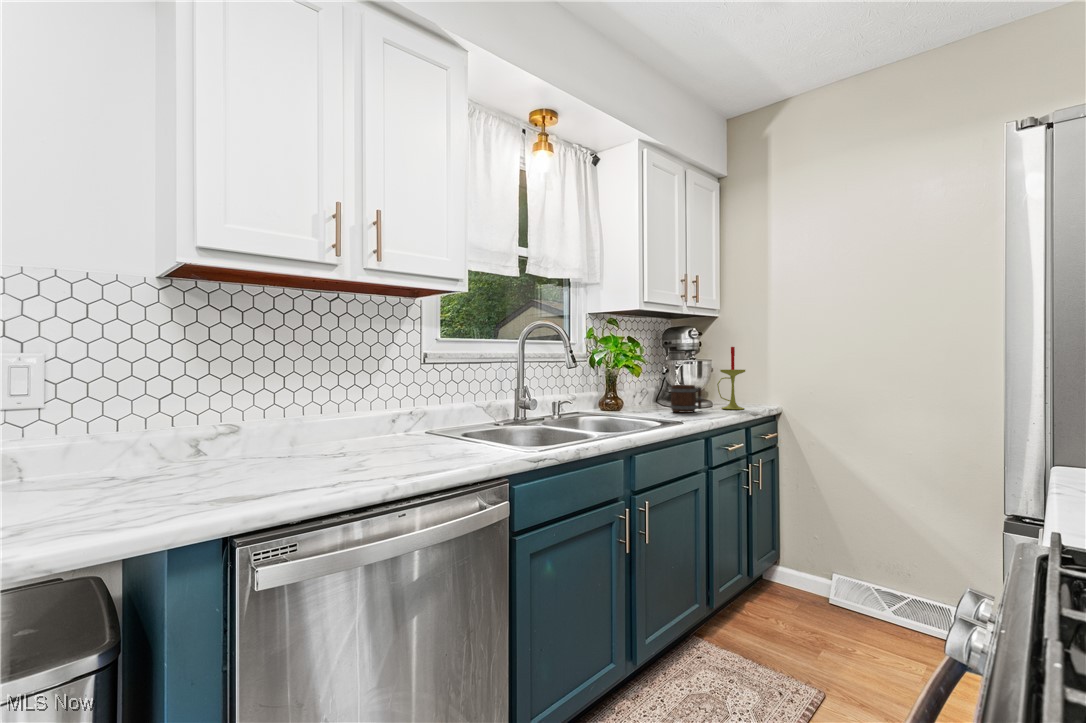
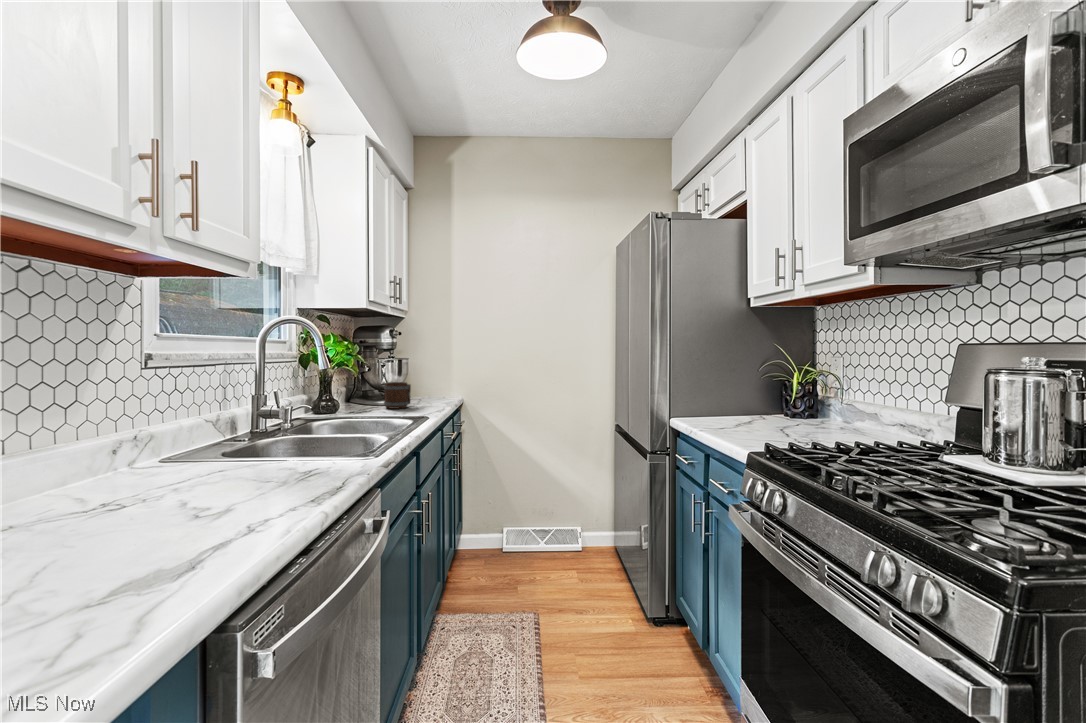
candle: present [717,347,745,409] -> none [422,345,445,403]

